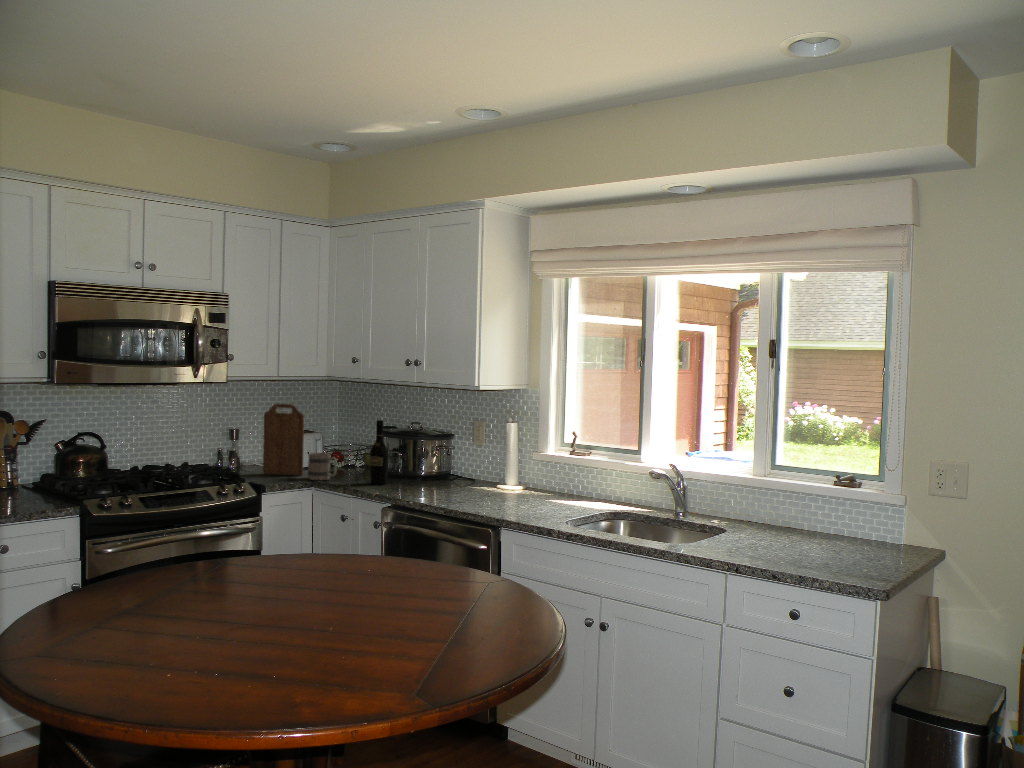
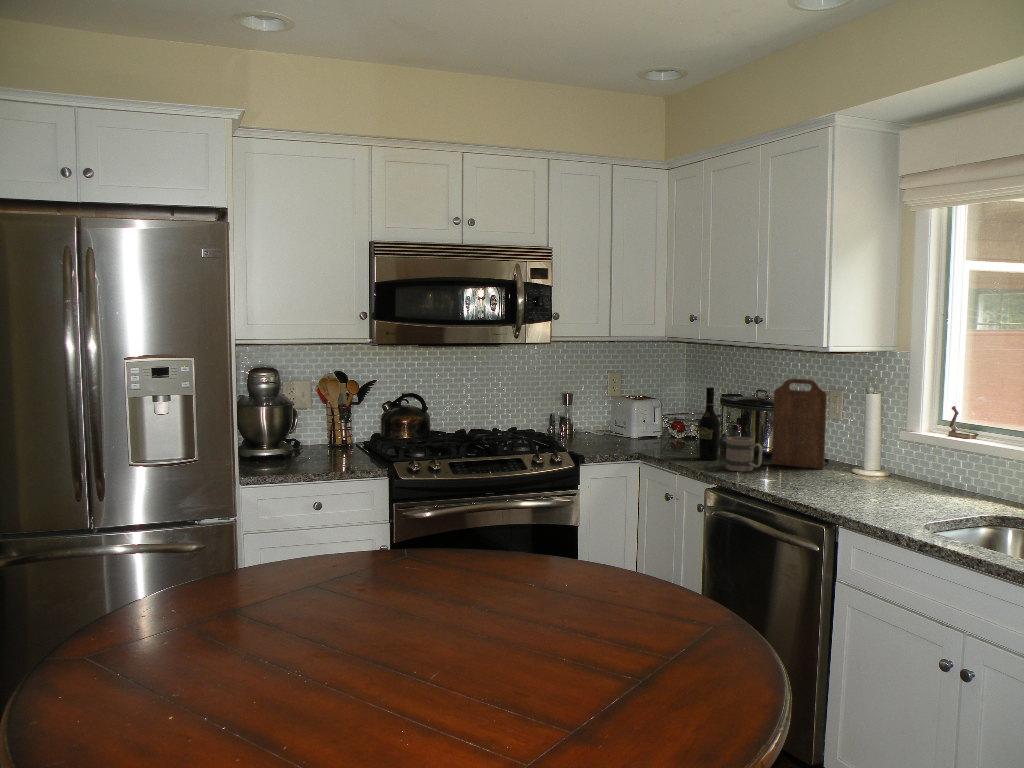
cutting board: present [263,404,304,476] -> present [772,379,827,469]
mug: present [308,453,337,480] -> present [726,437,763,471]

